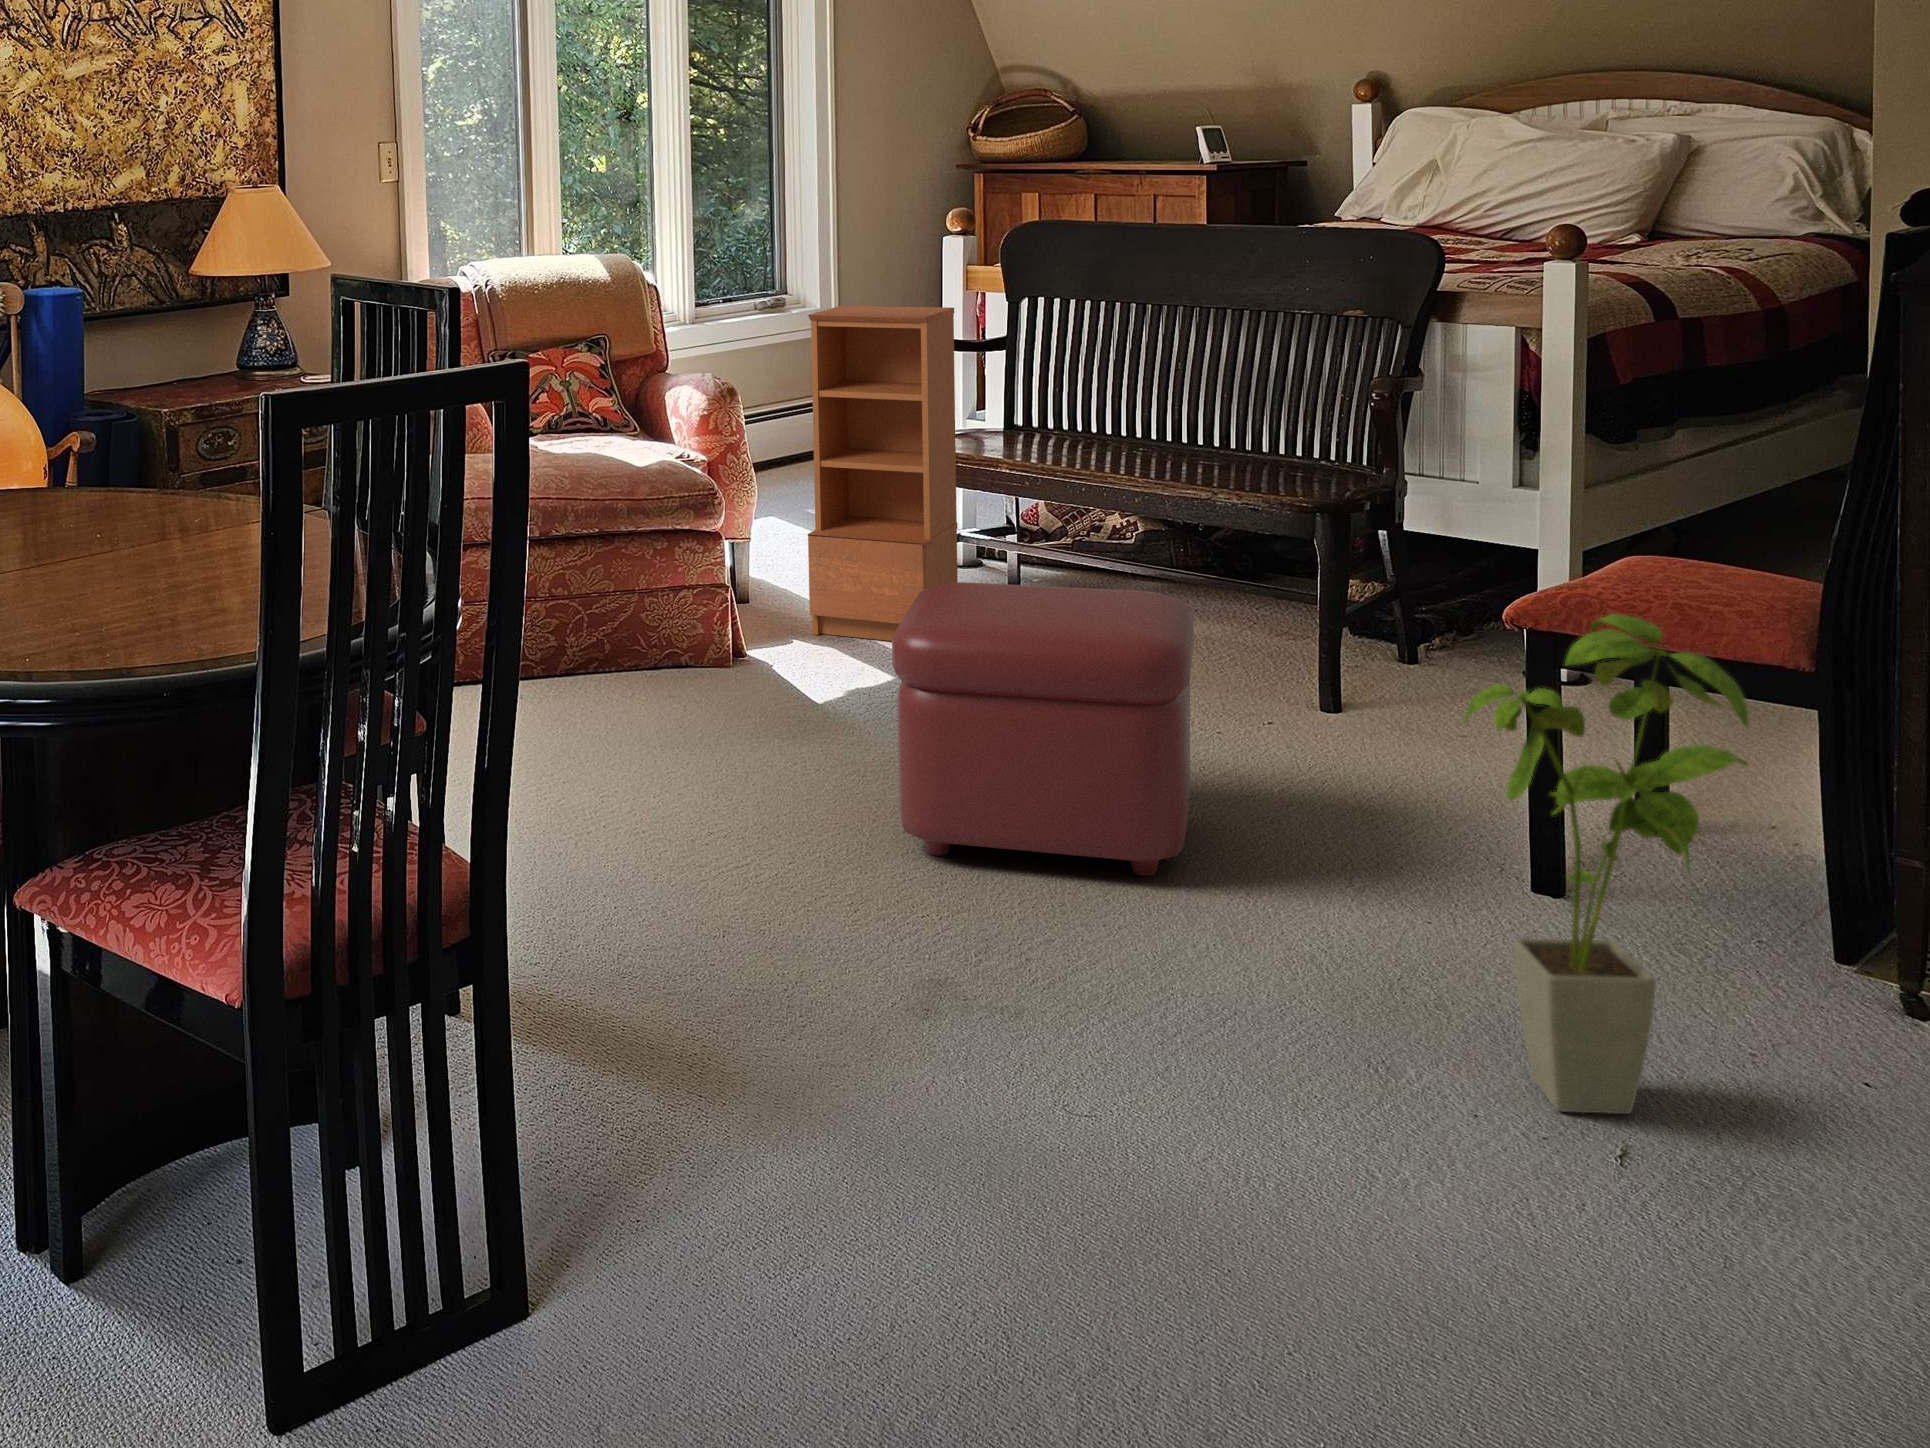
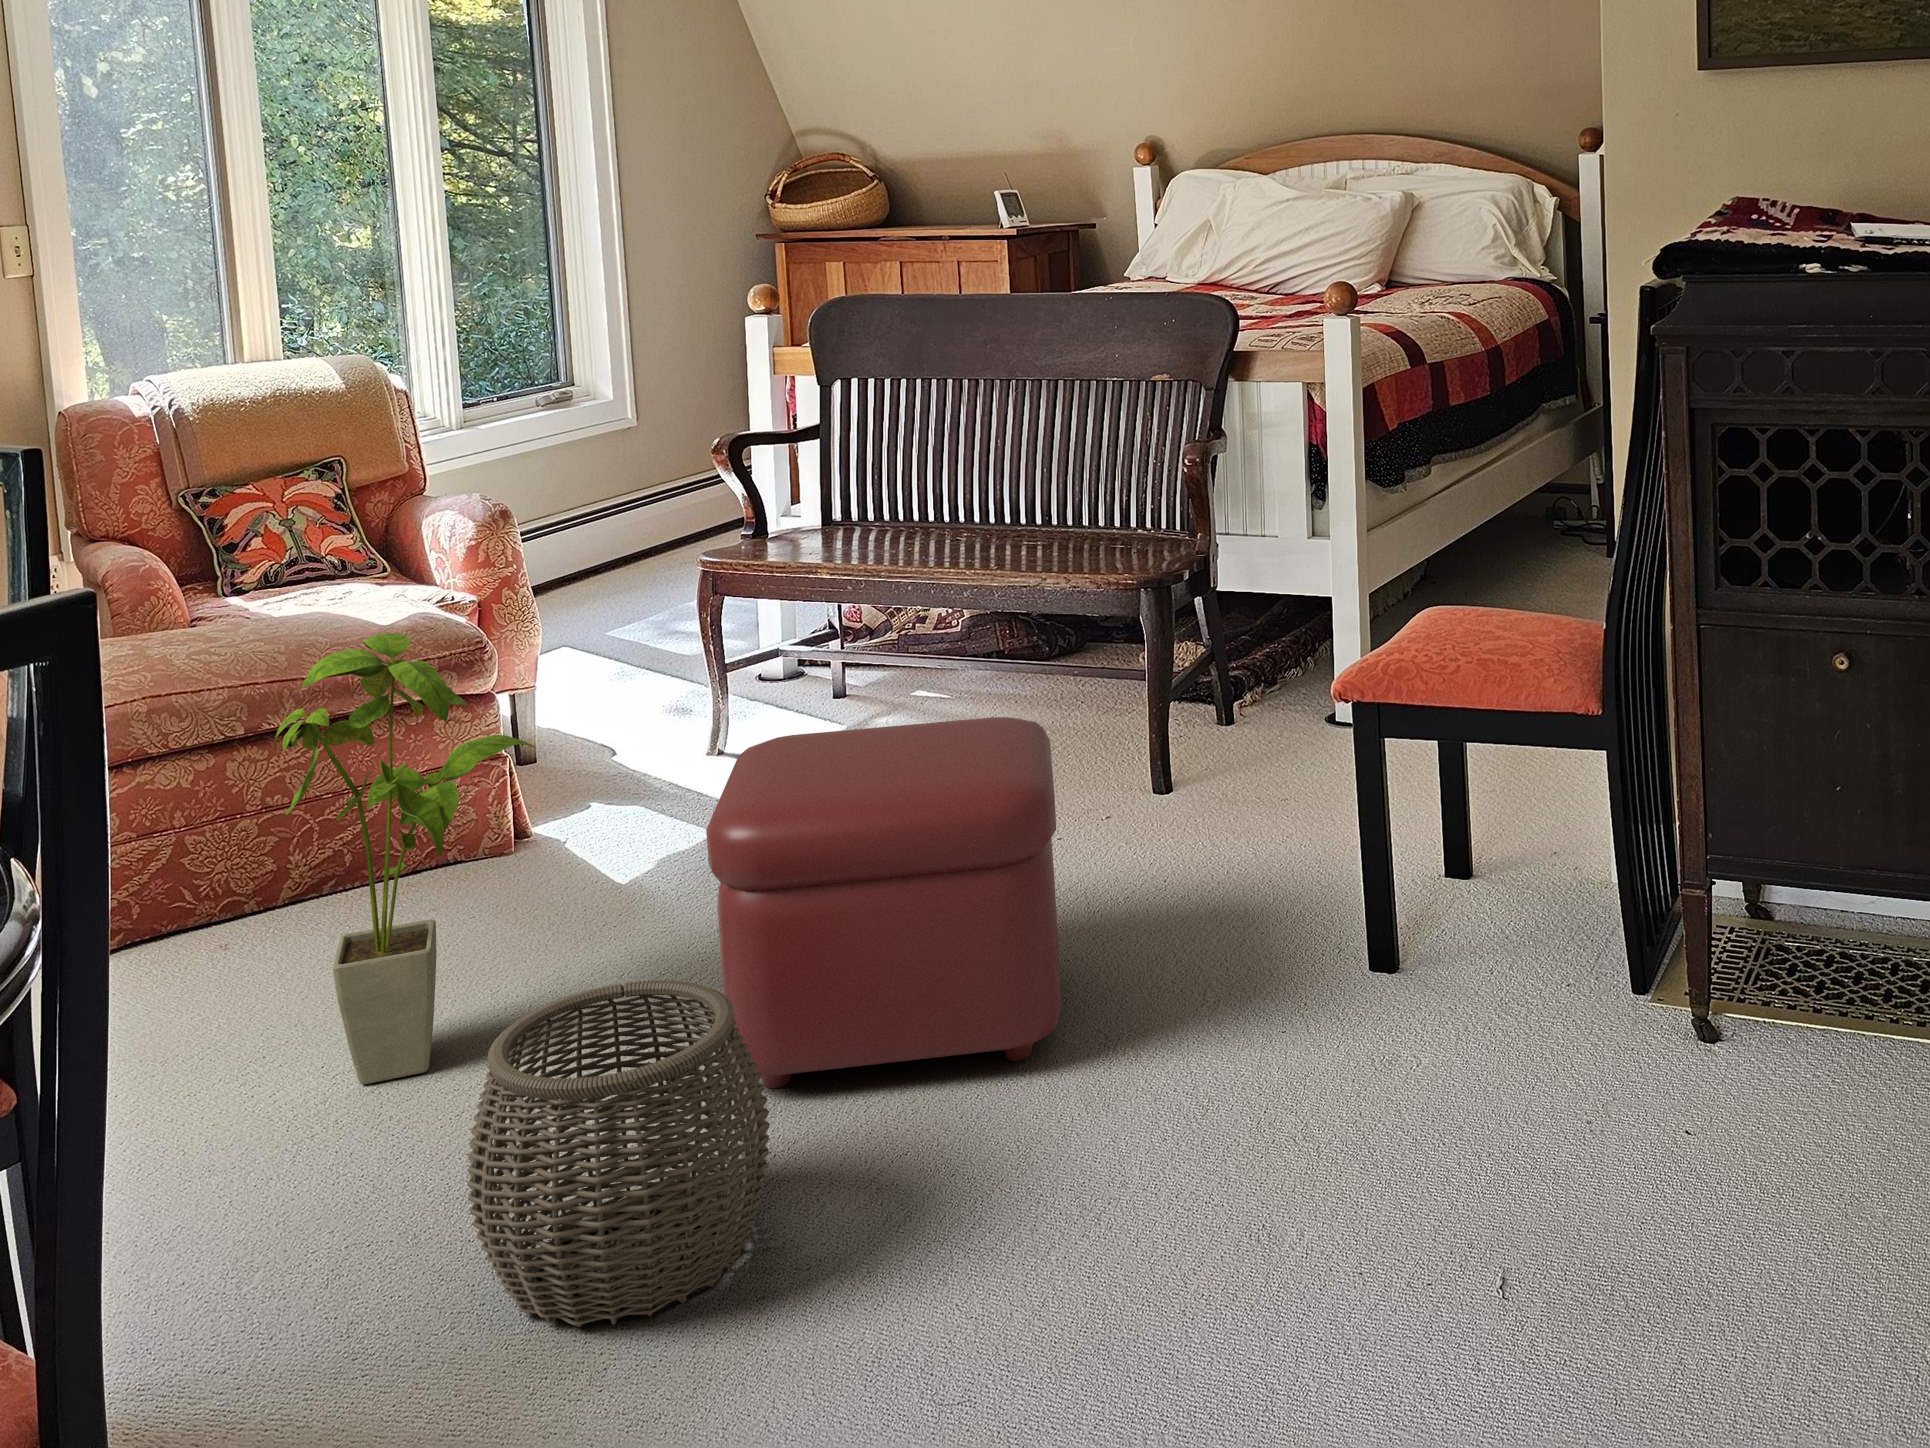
bookcase: present [807,306,958,641] -> none [589,398,783,790]
house plant: present [1465,614,1748,1114] -> present [274,633,536,1084]
woven basket: none [711,732,931,968] -> present [467,980,770,1327]

